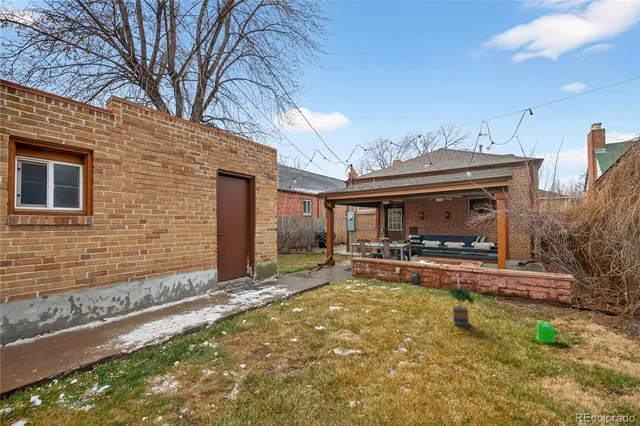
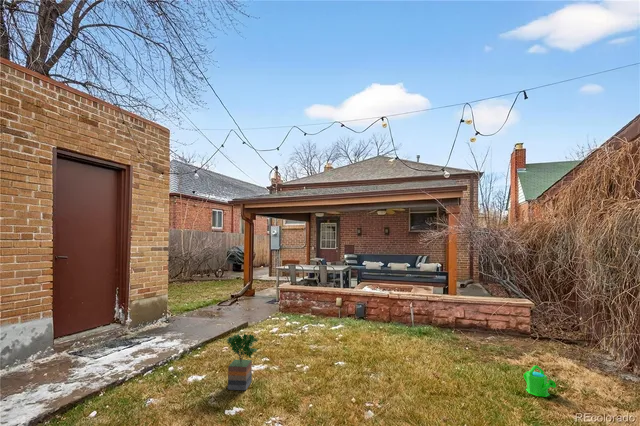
potted tree: present [449,289,474,326] -> present [227,334,258,390]

